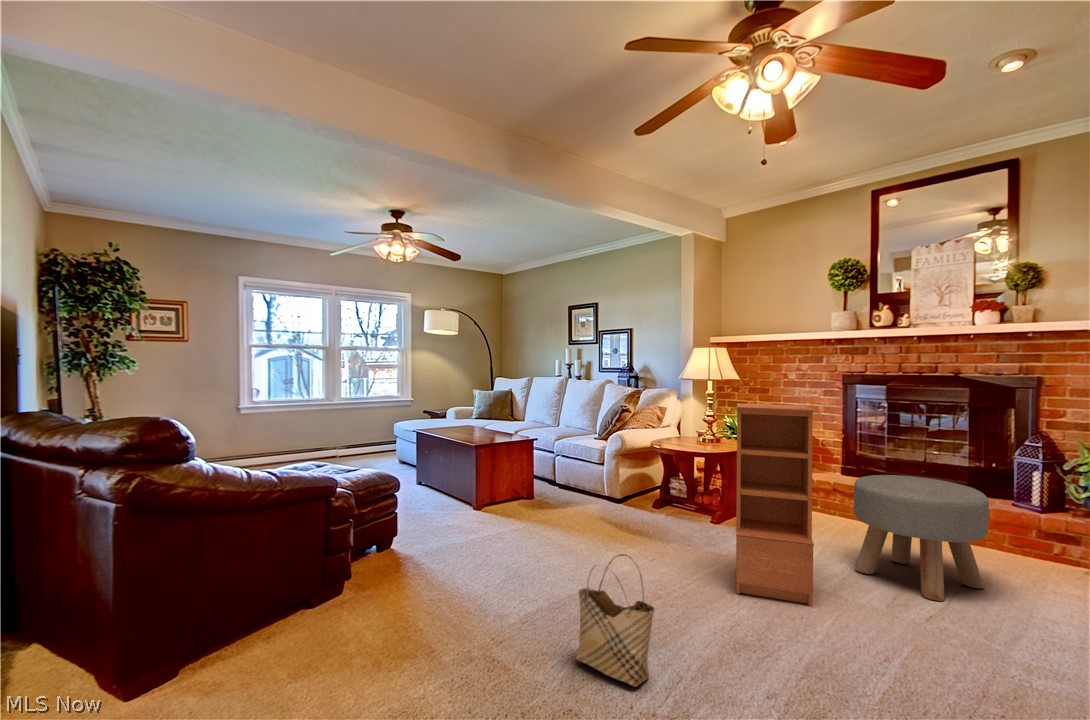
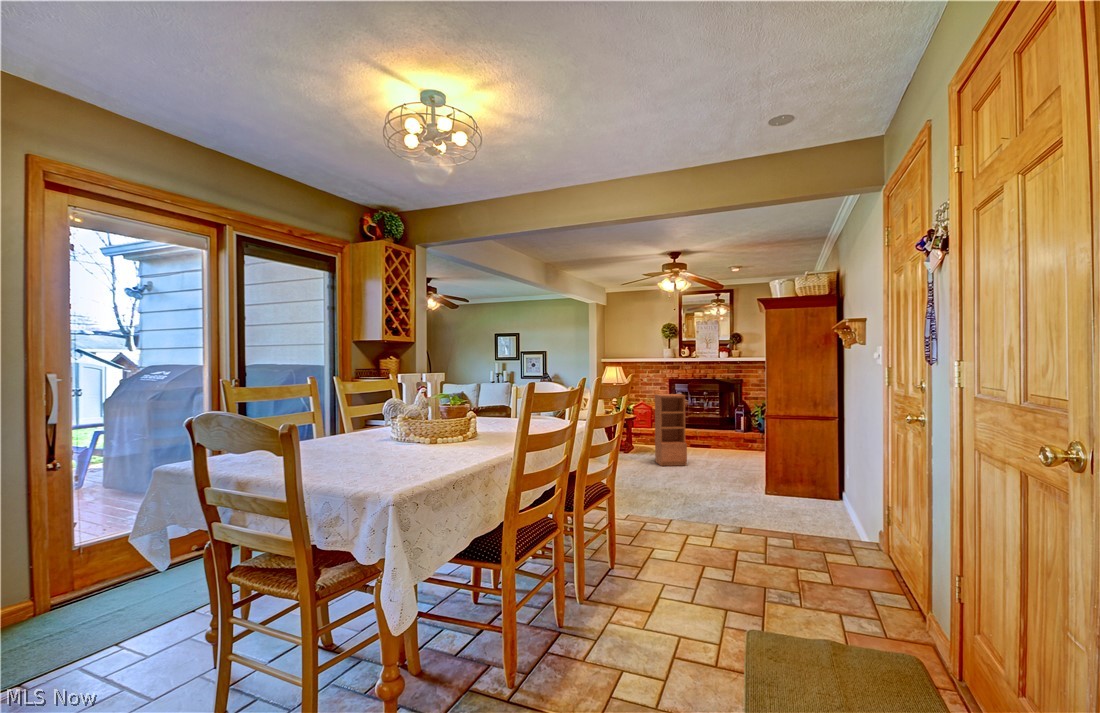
ottoman: present [854,475,989,601] -> none [691,420,733,461]
woven basket: present [576,554,654,686] -> none [634,445,661,482]

